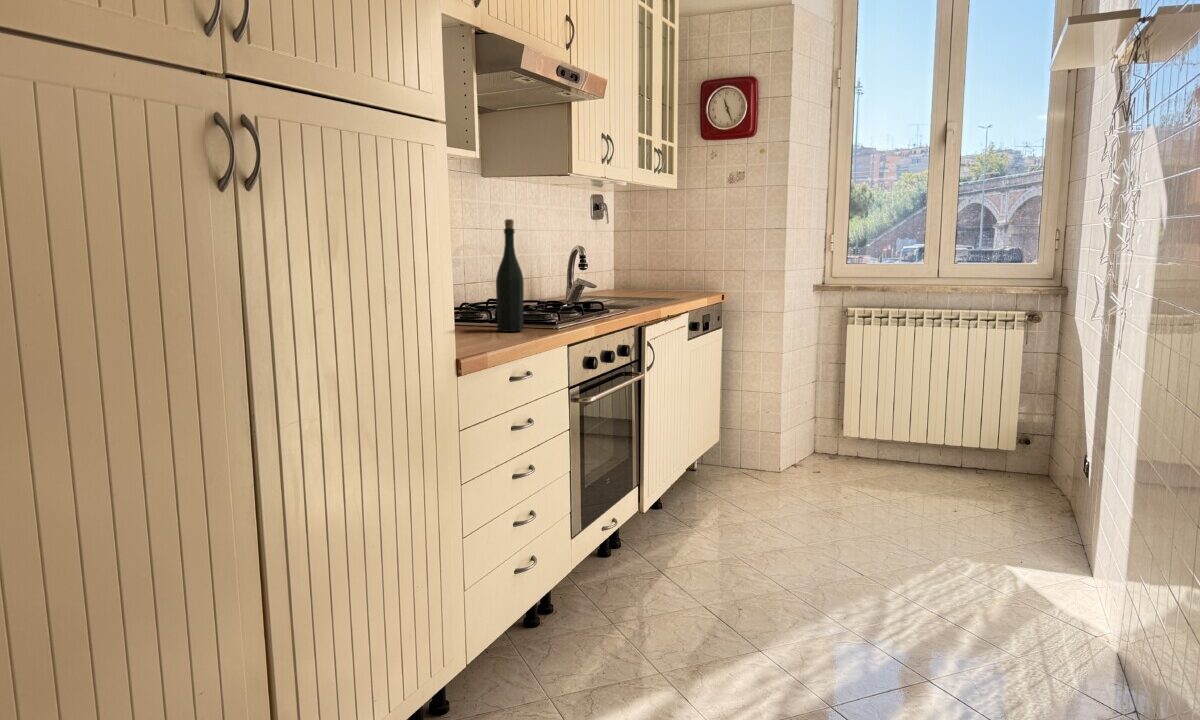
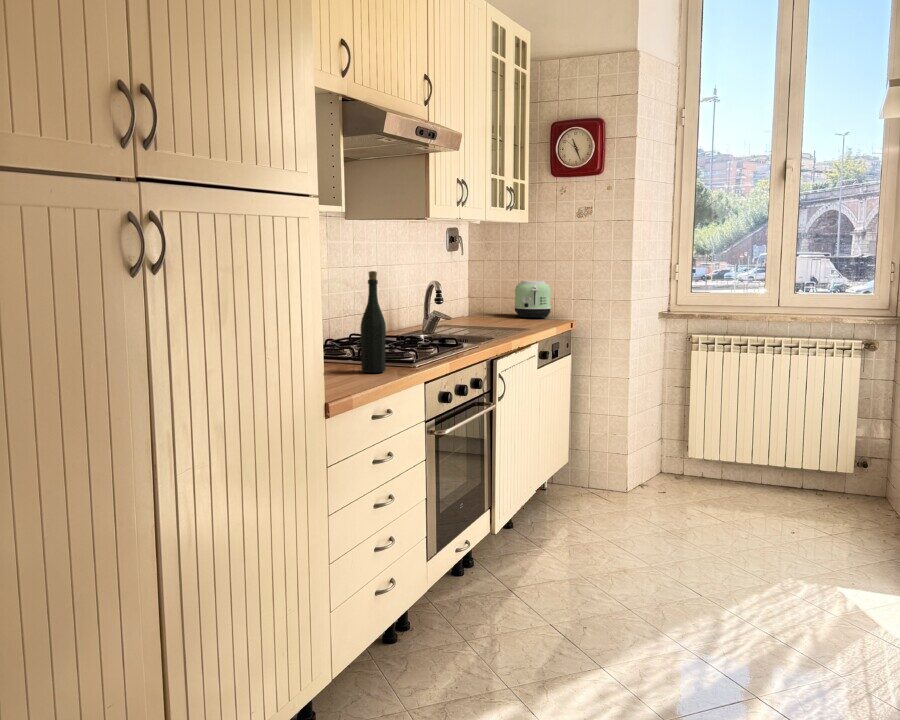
toaster: none [661,250,700,290] -> present [514,280,551,318]

